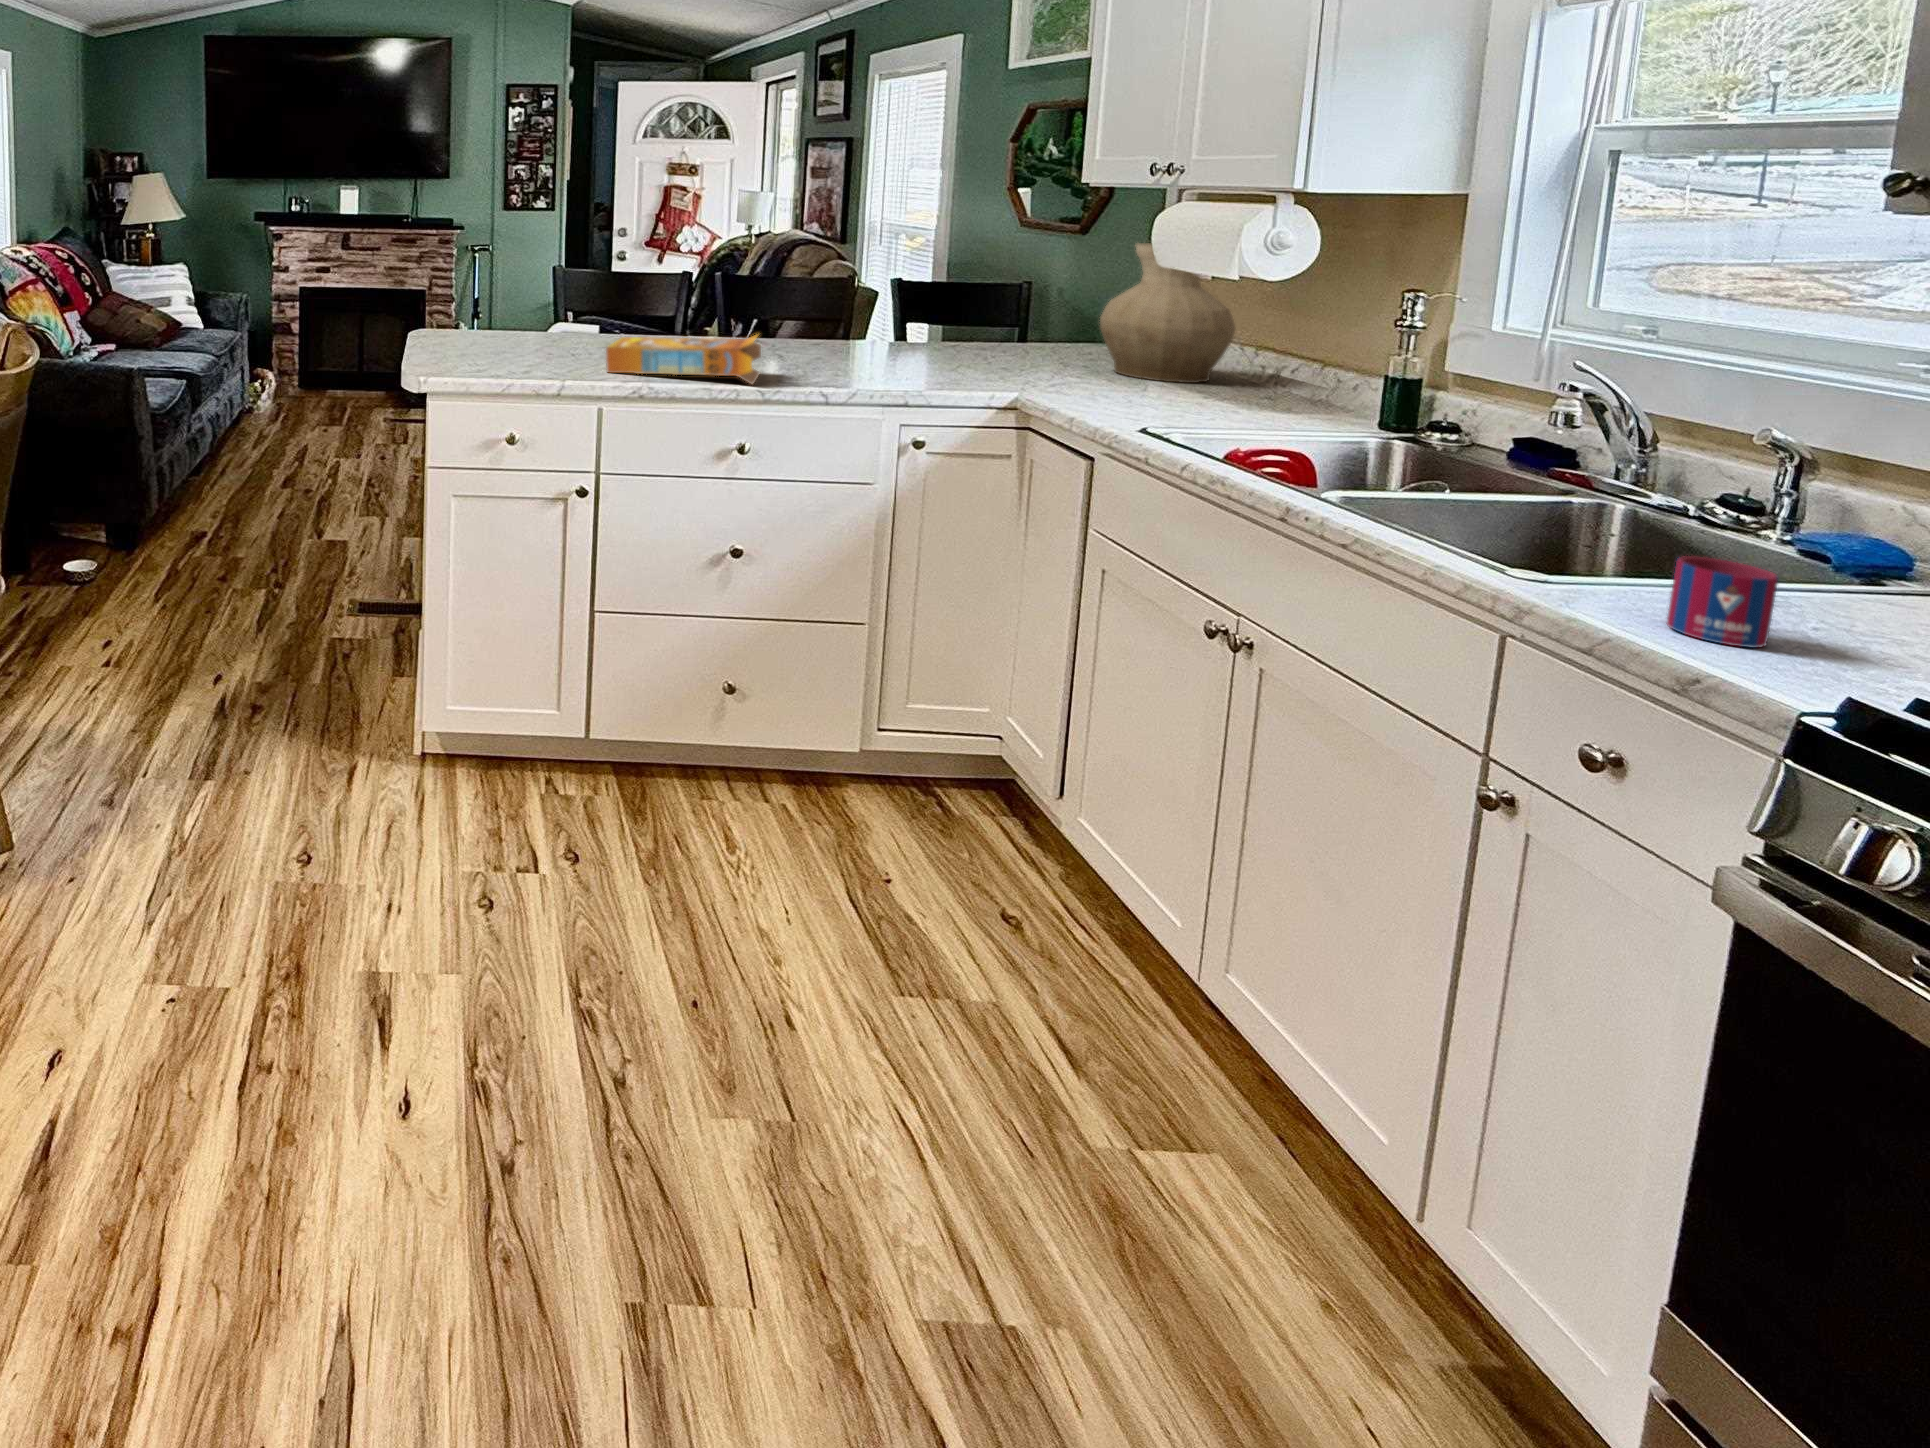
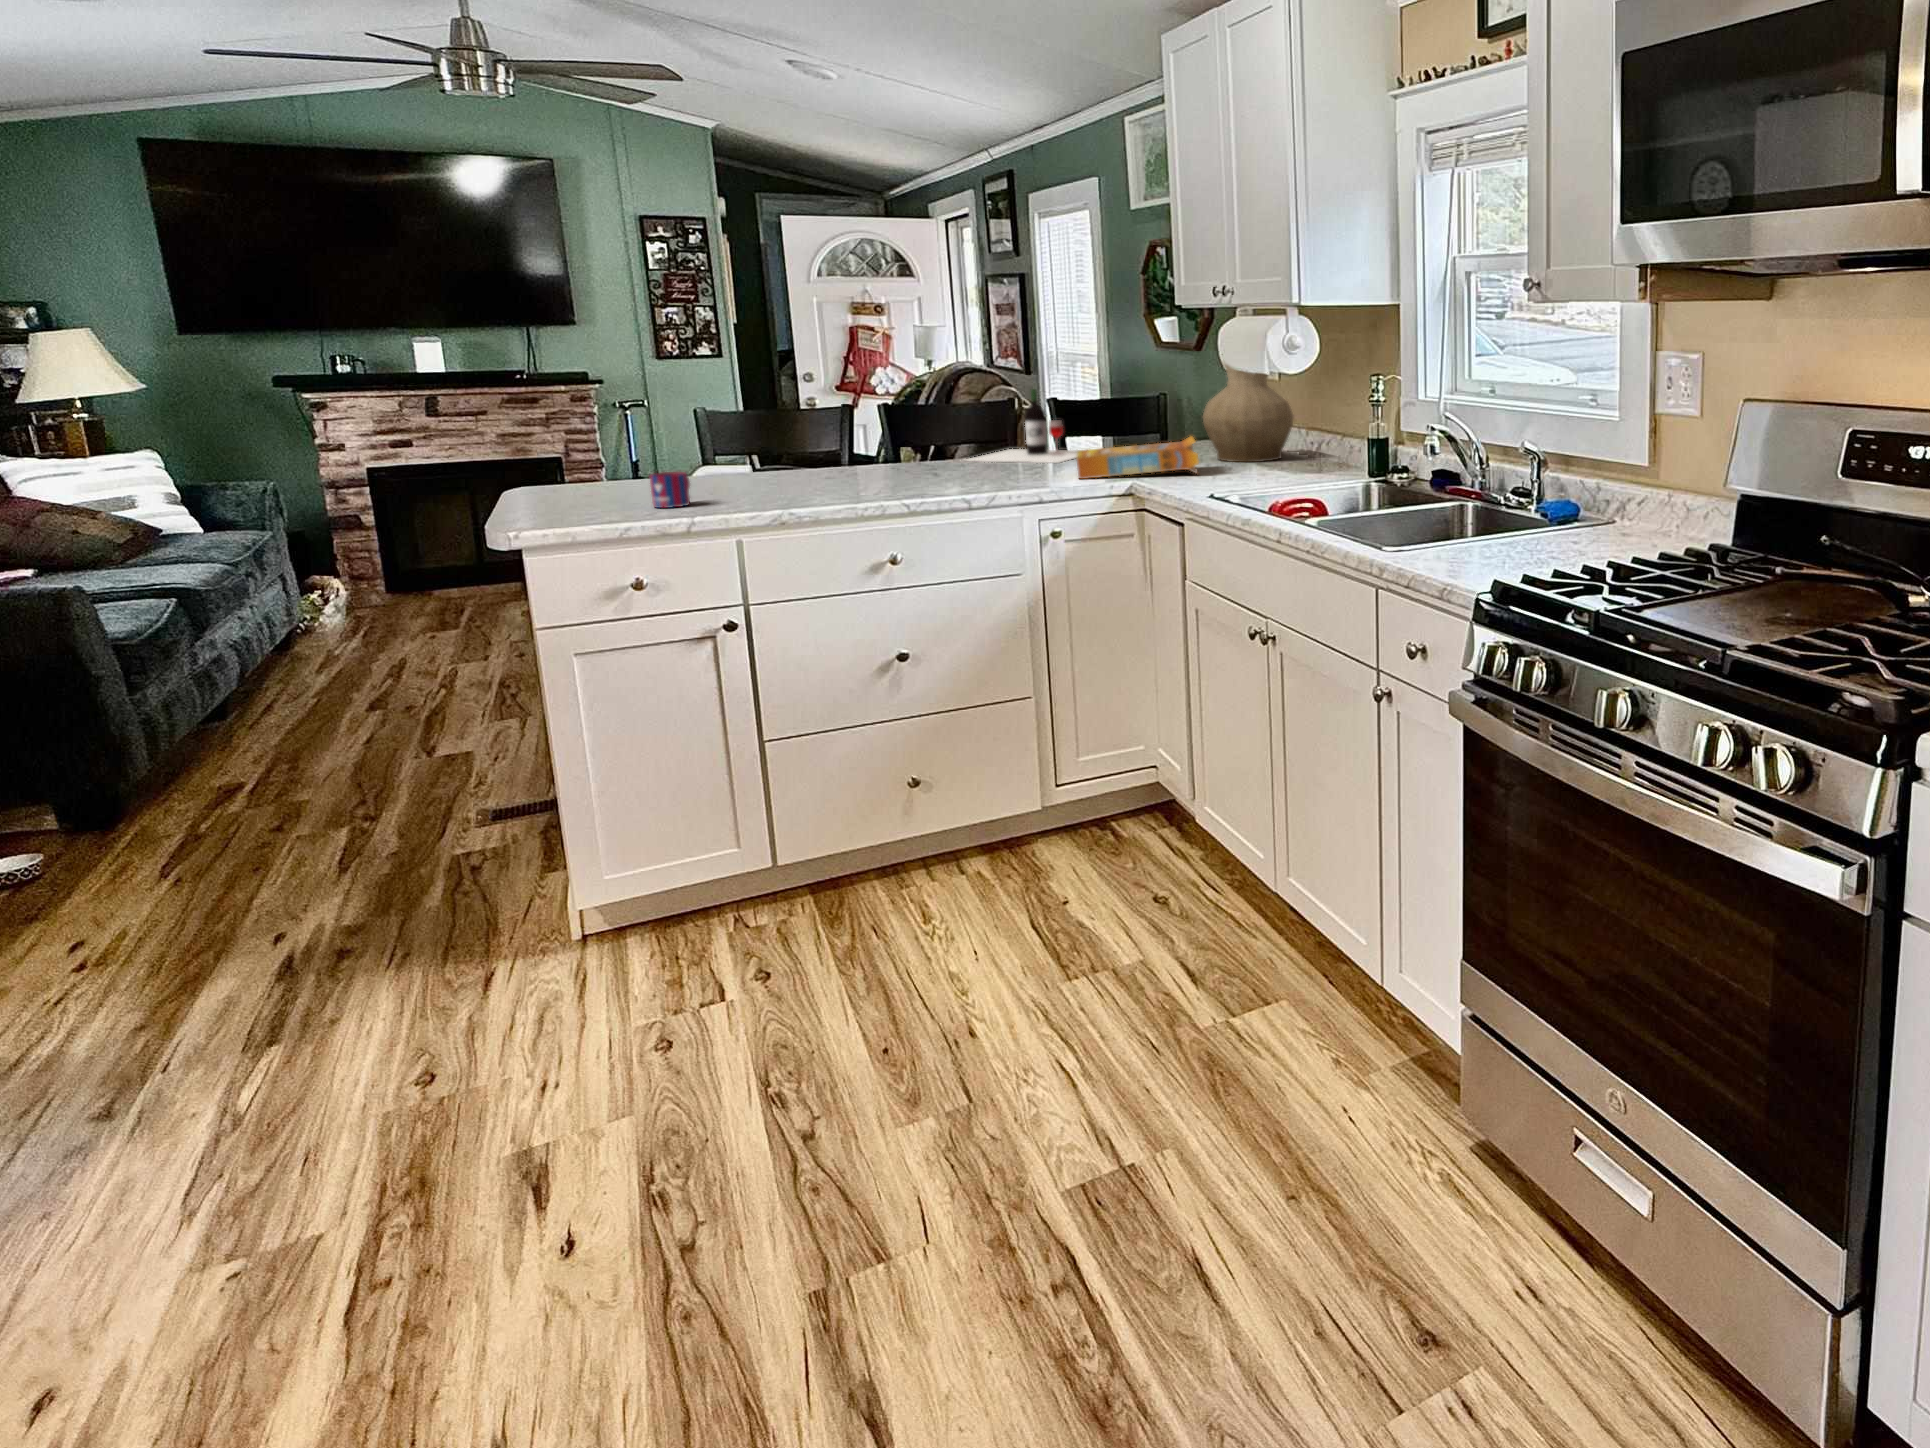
wine bottle: none [795,268,955,355] -> present [968,389,1078,463]
cereal box: present [606,335,761,384] -> present [1076,437,1199,479]
mug: present [1667,556,1778,648] -> present [650,472,690,508]

